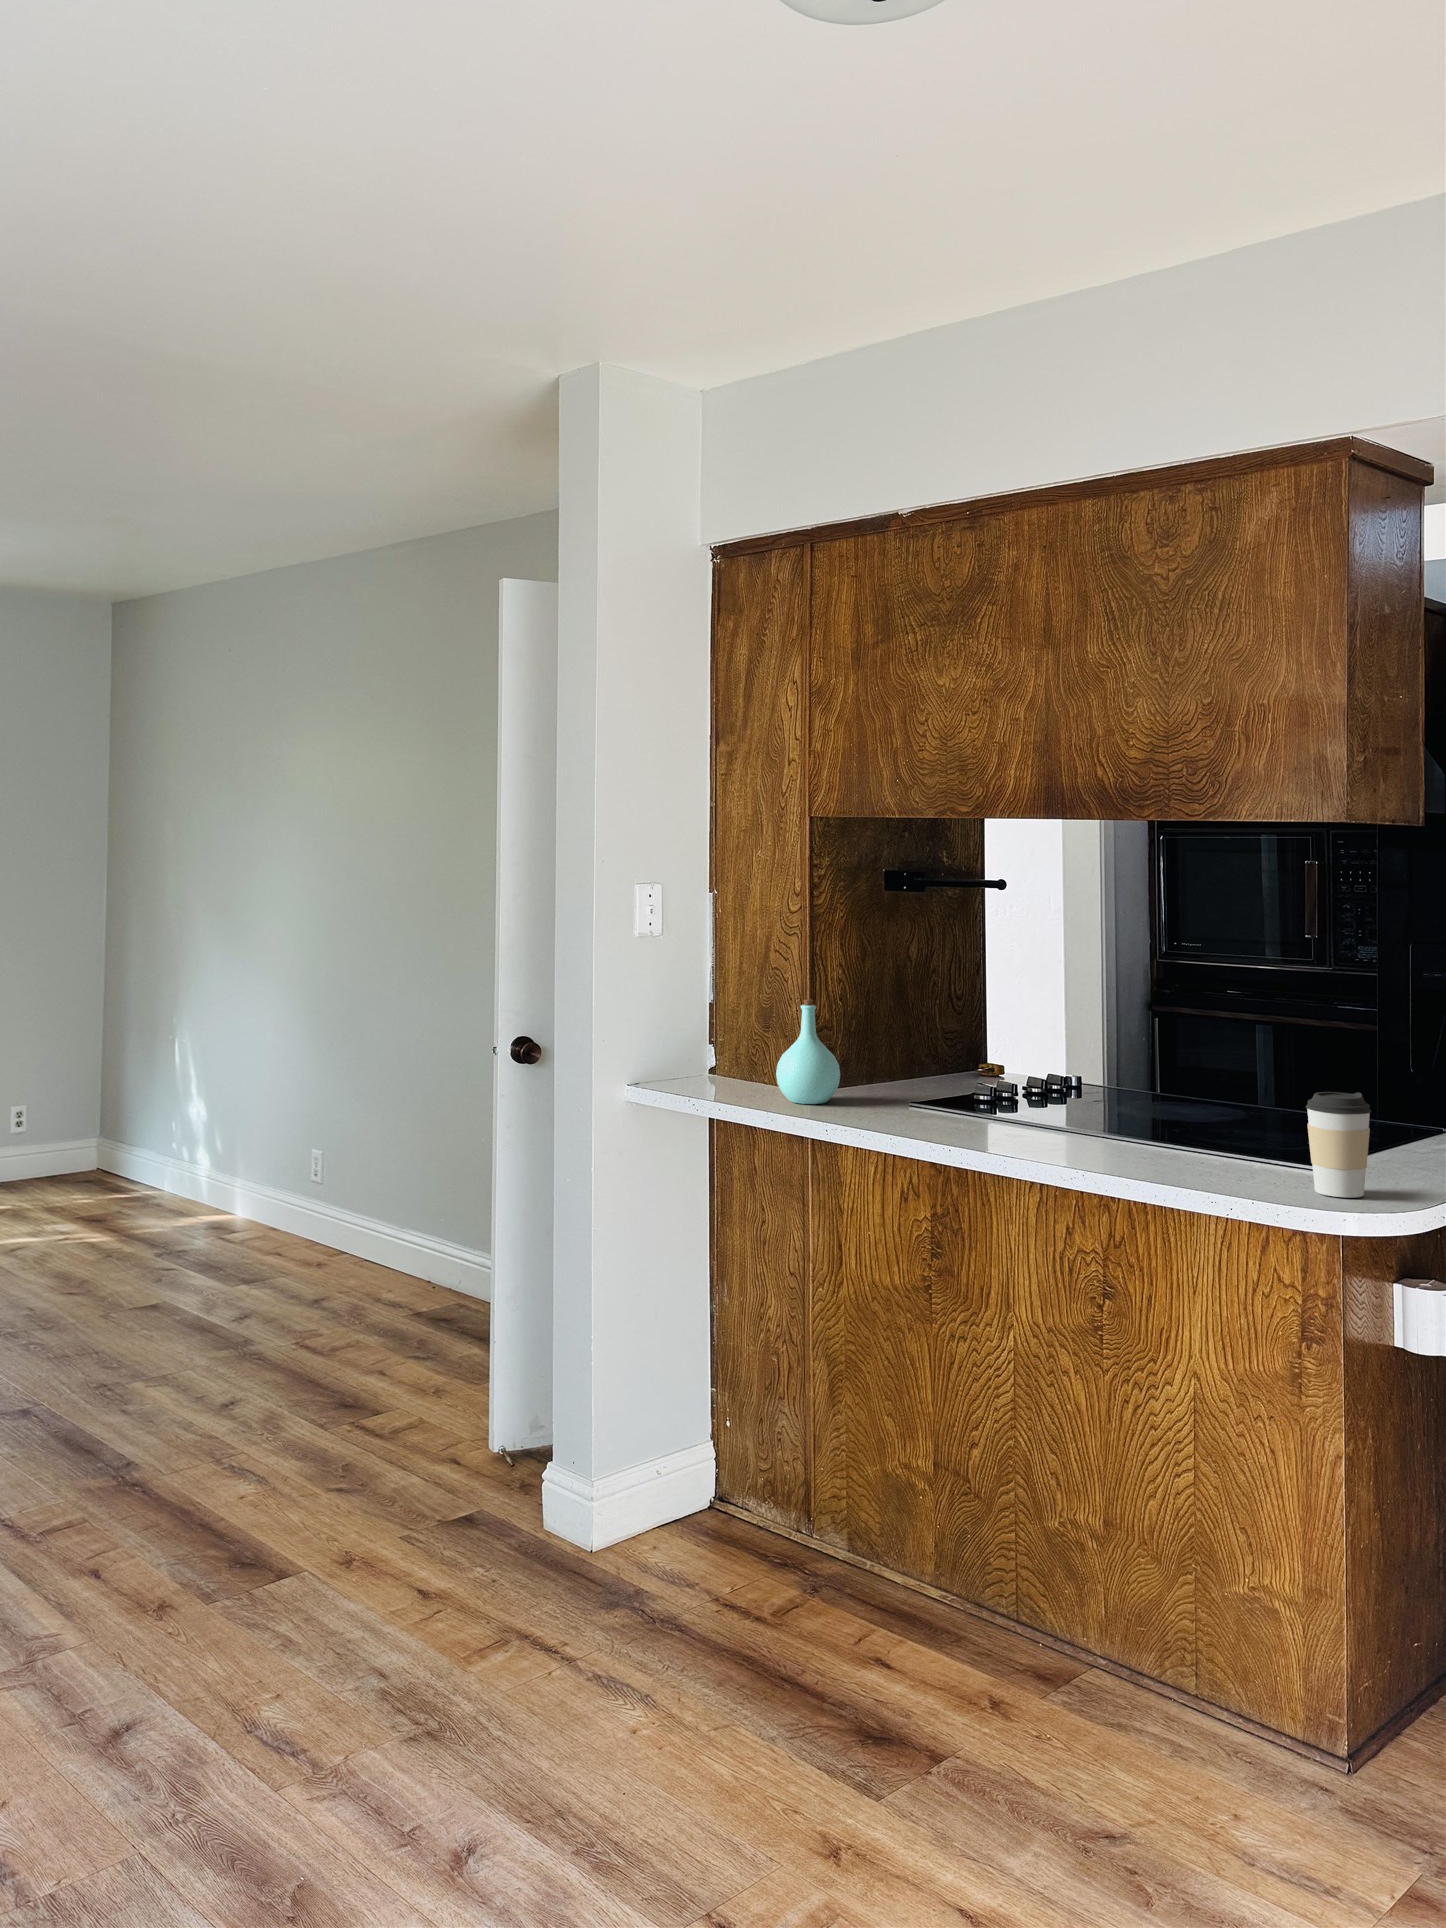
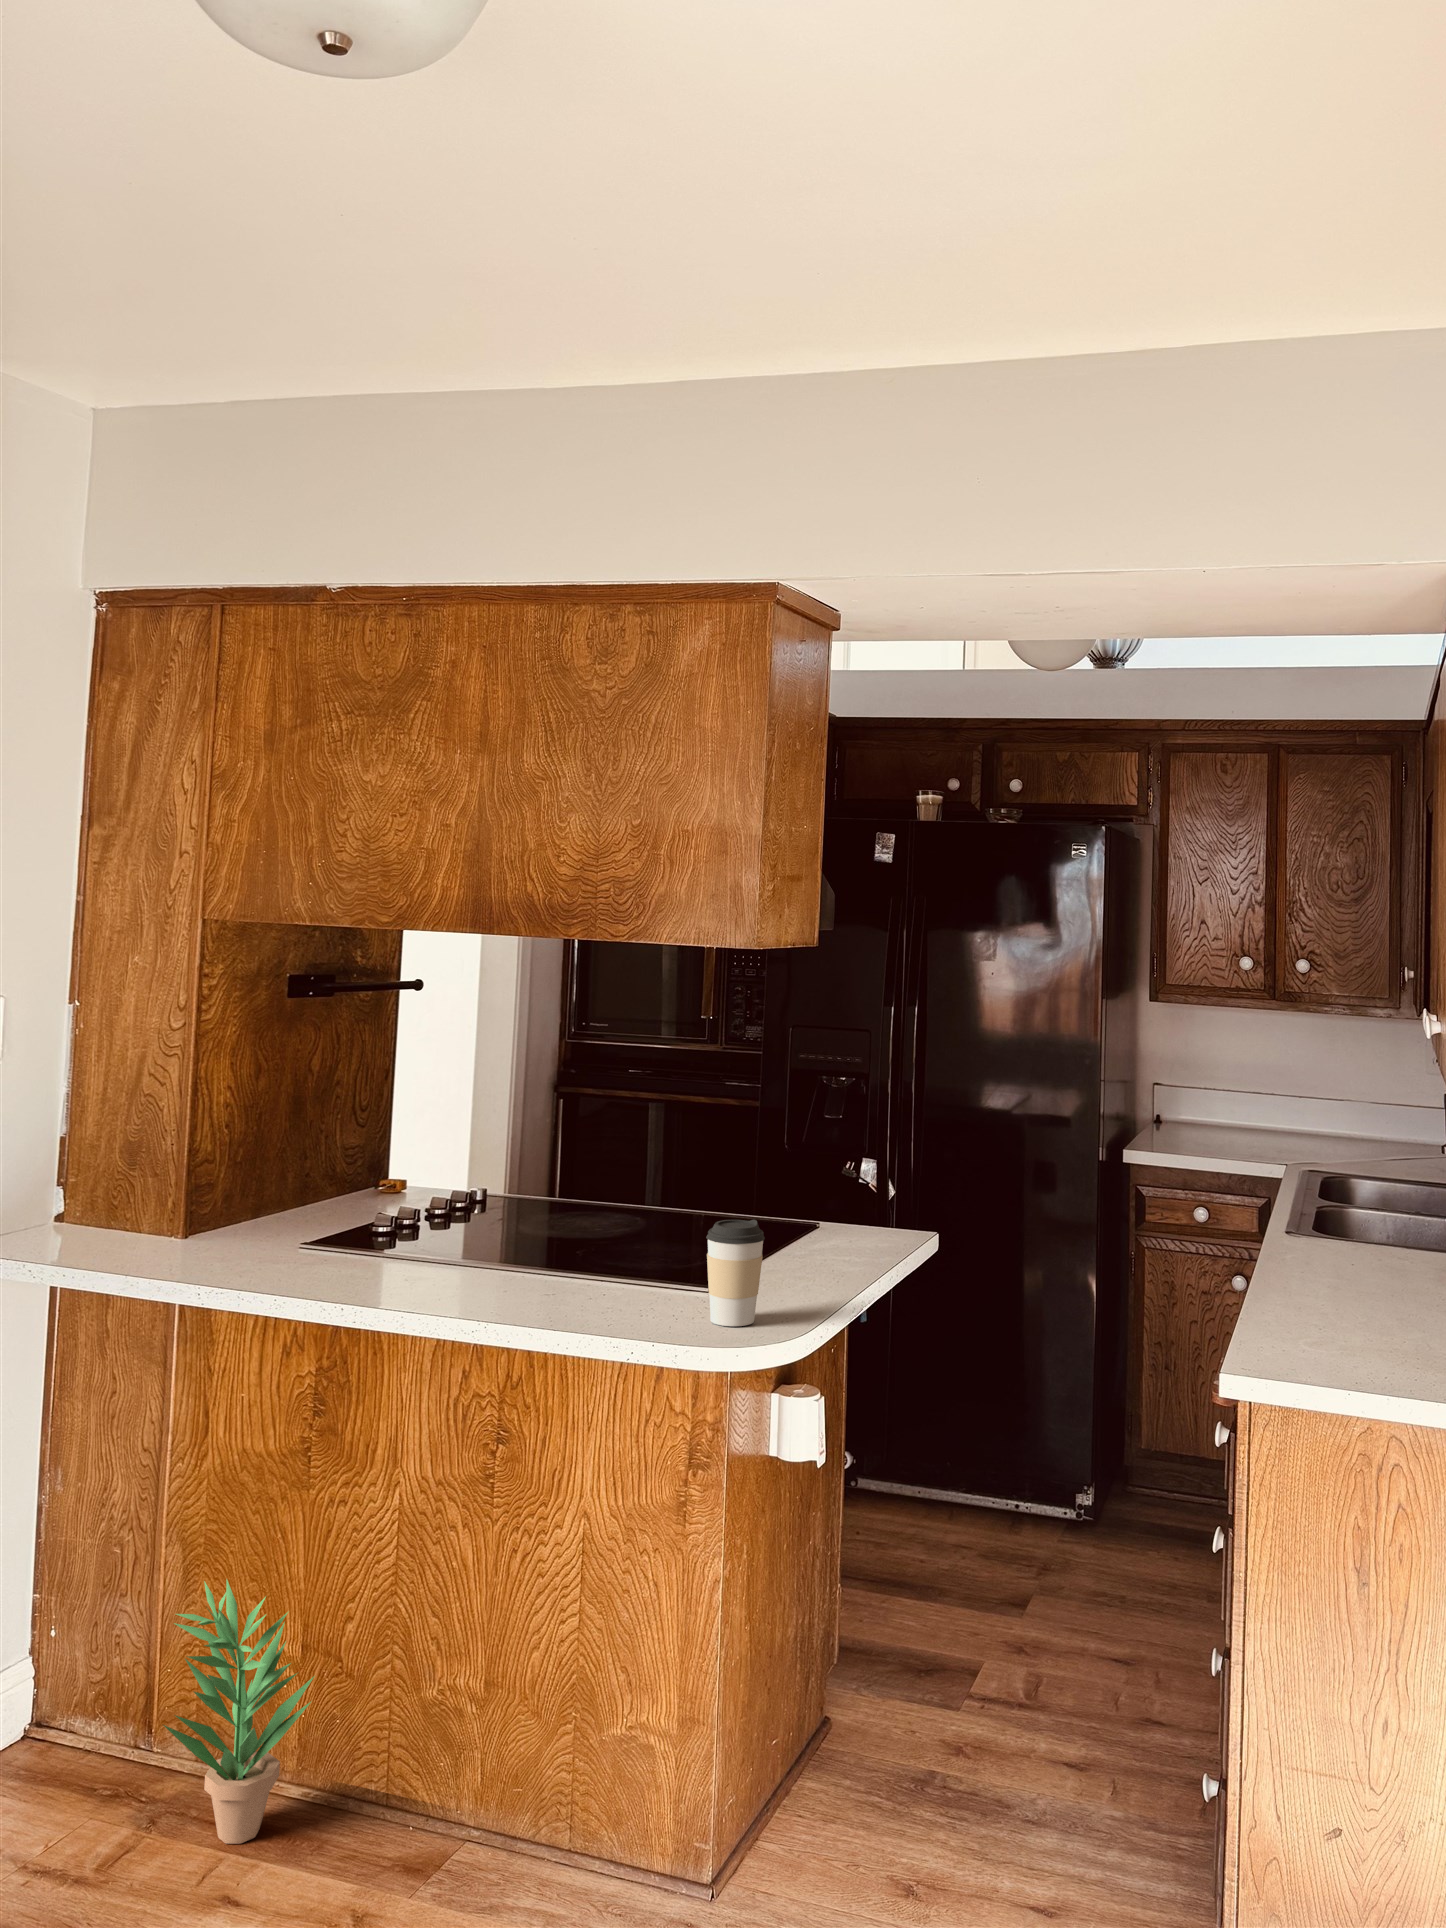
bottle: present [776,1000,840,1104] -> none [141,1129,220,1251]
potted plant: none [819,1388,947,1622] -> present [164,1580,315,1844]

